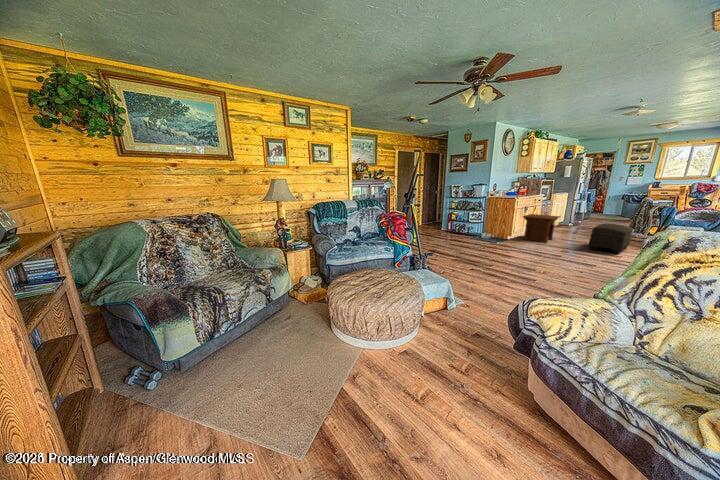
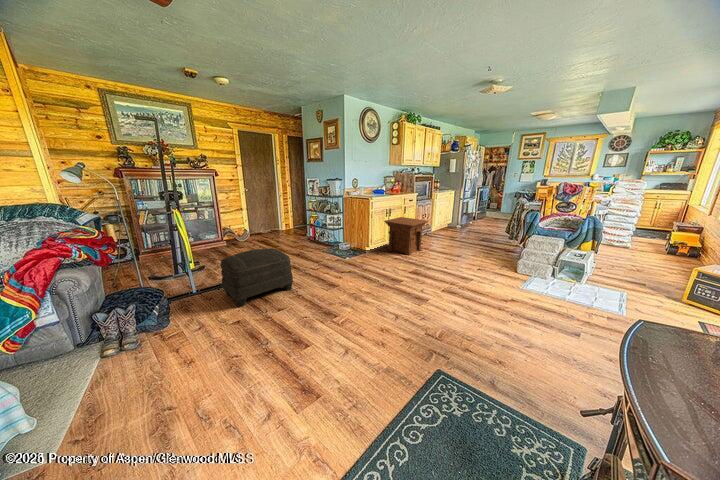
ottoman: present [589,223,633,254] -> present [220,248,293,307]

